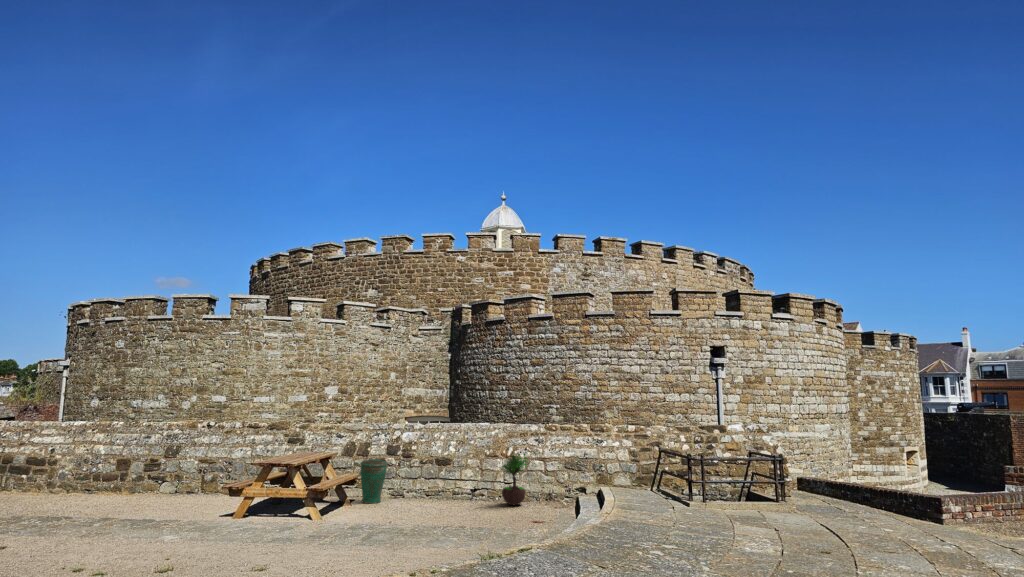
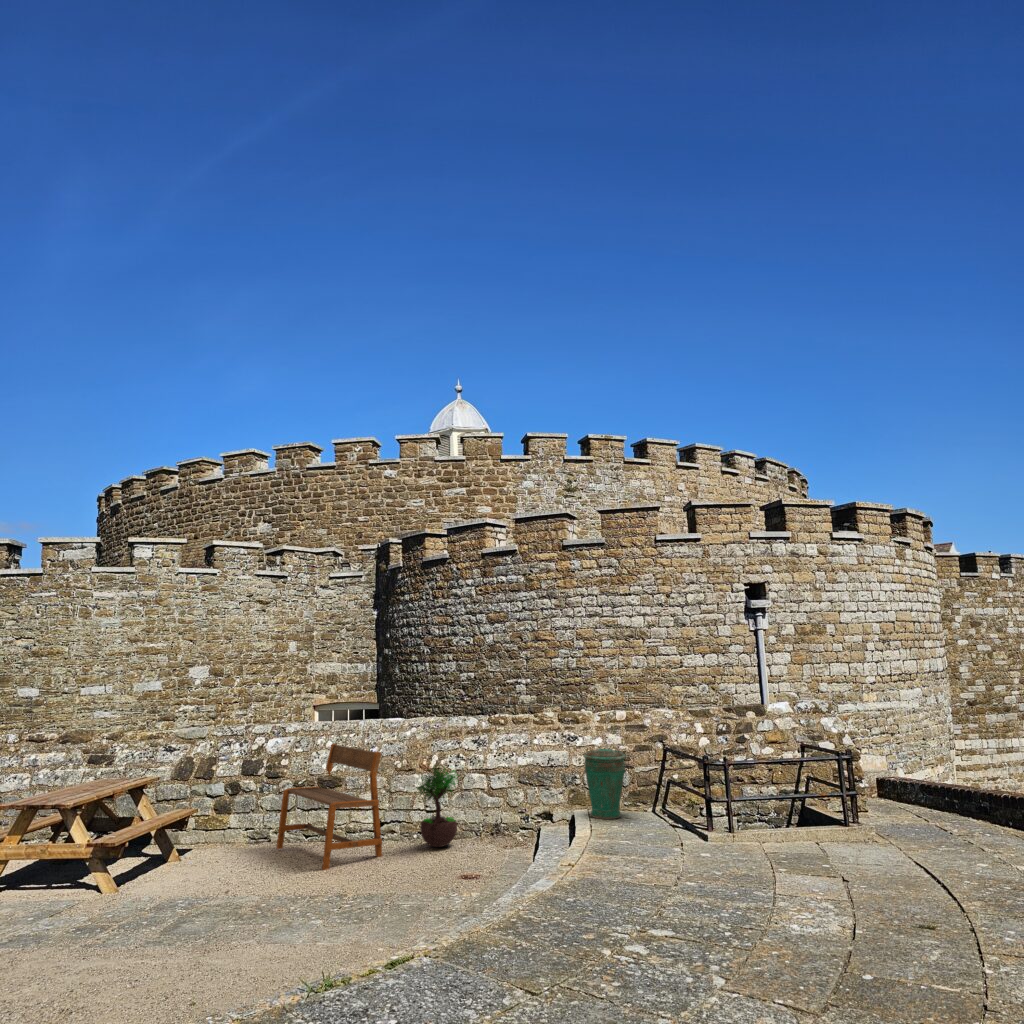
bench: none [409,437,480,514] -> present [276,743,382,870]
trash can: present [360,458,388,504] -> present [583,746,626,819]

